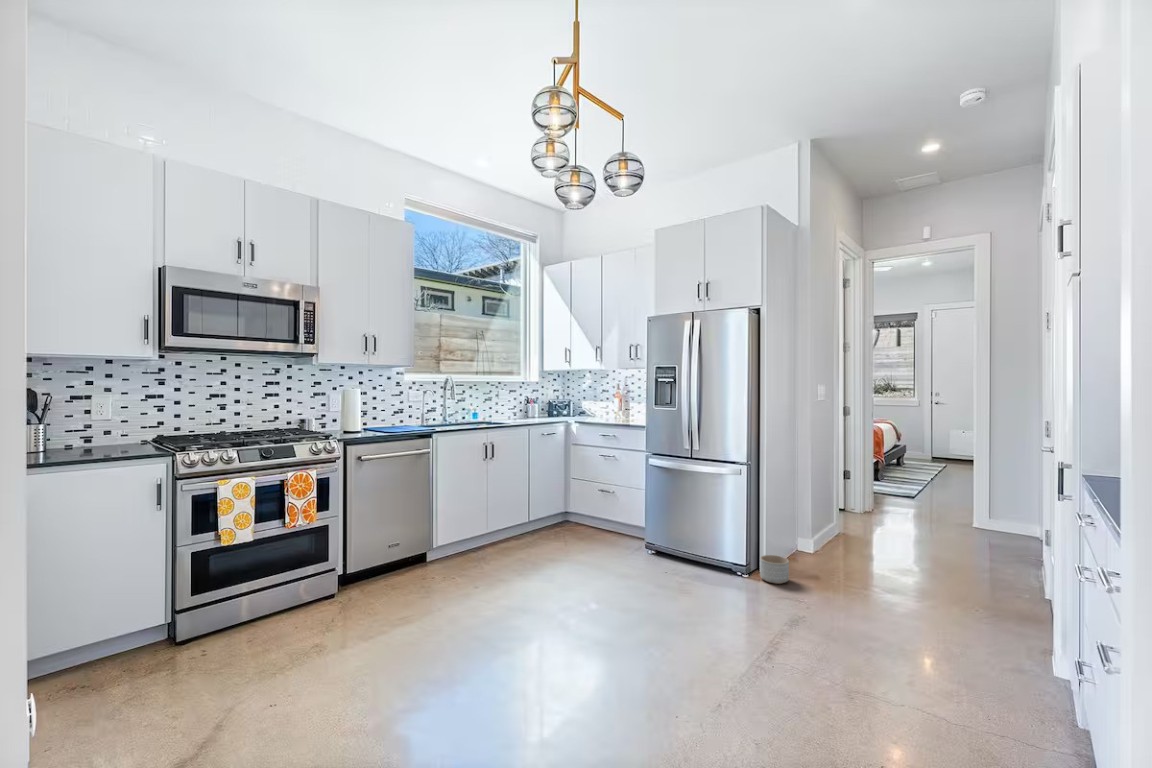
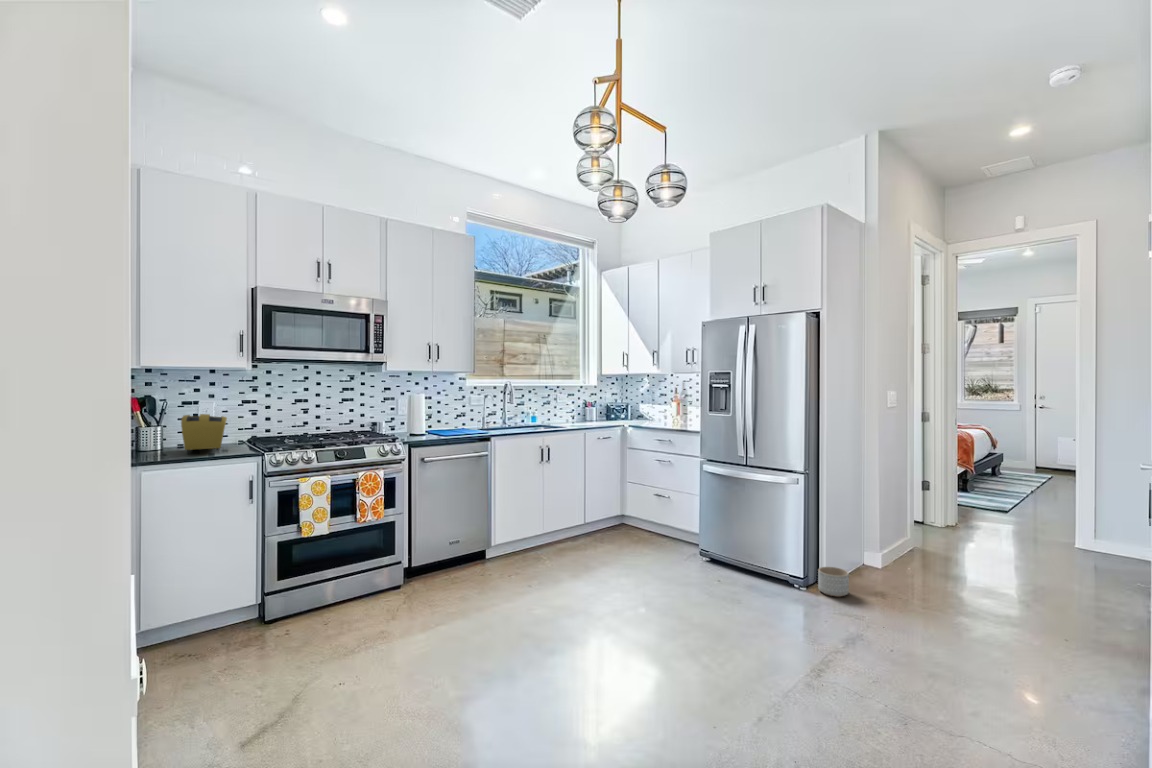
toaster: none [68,410,127,457] -> present [181,414,227,454]

